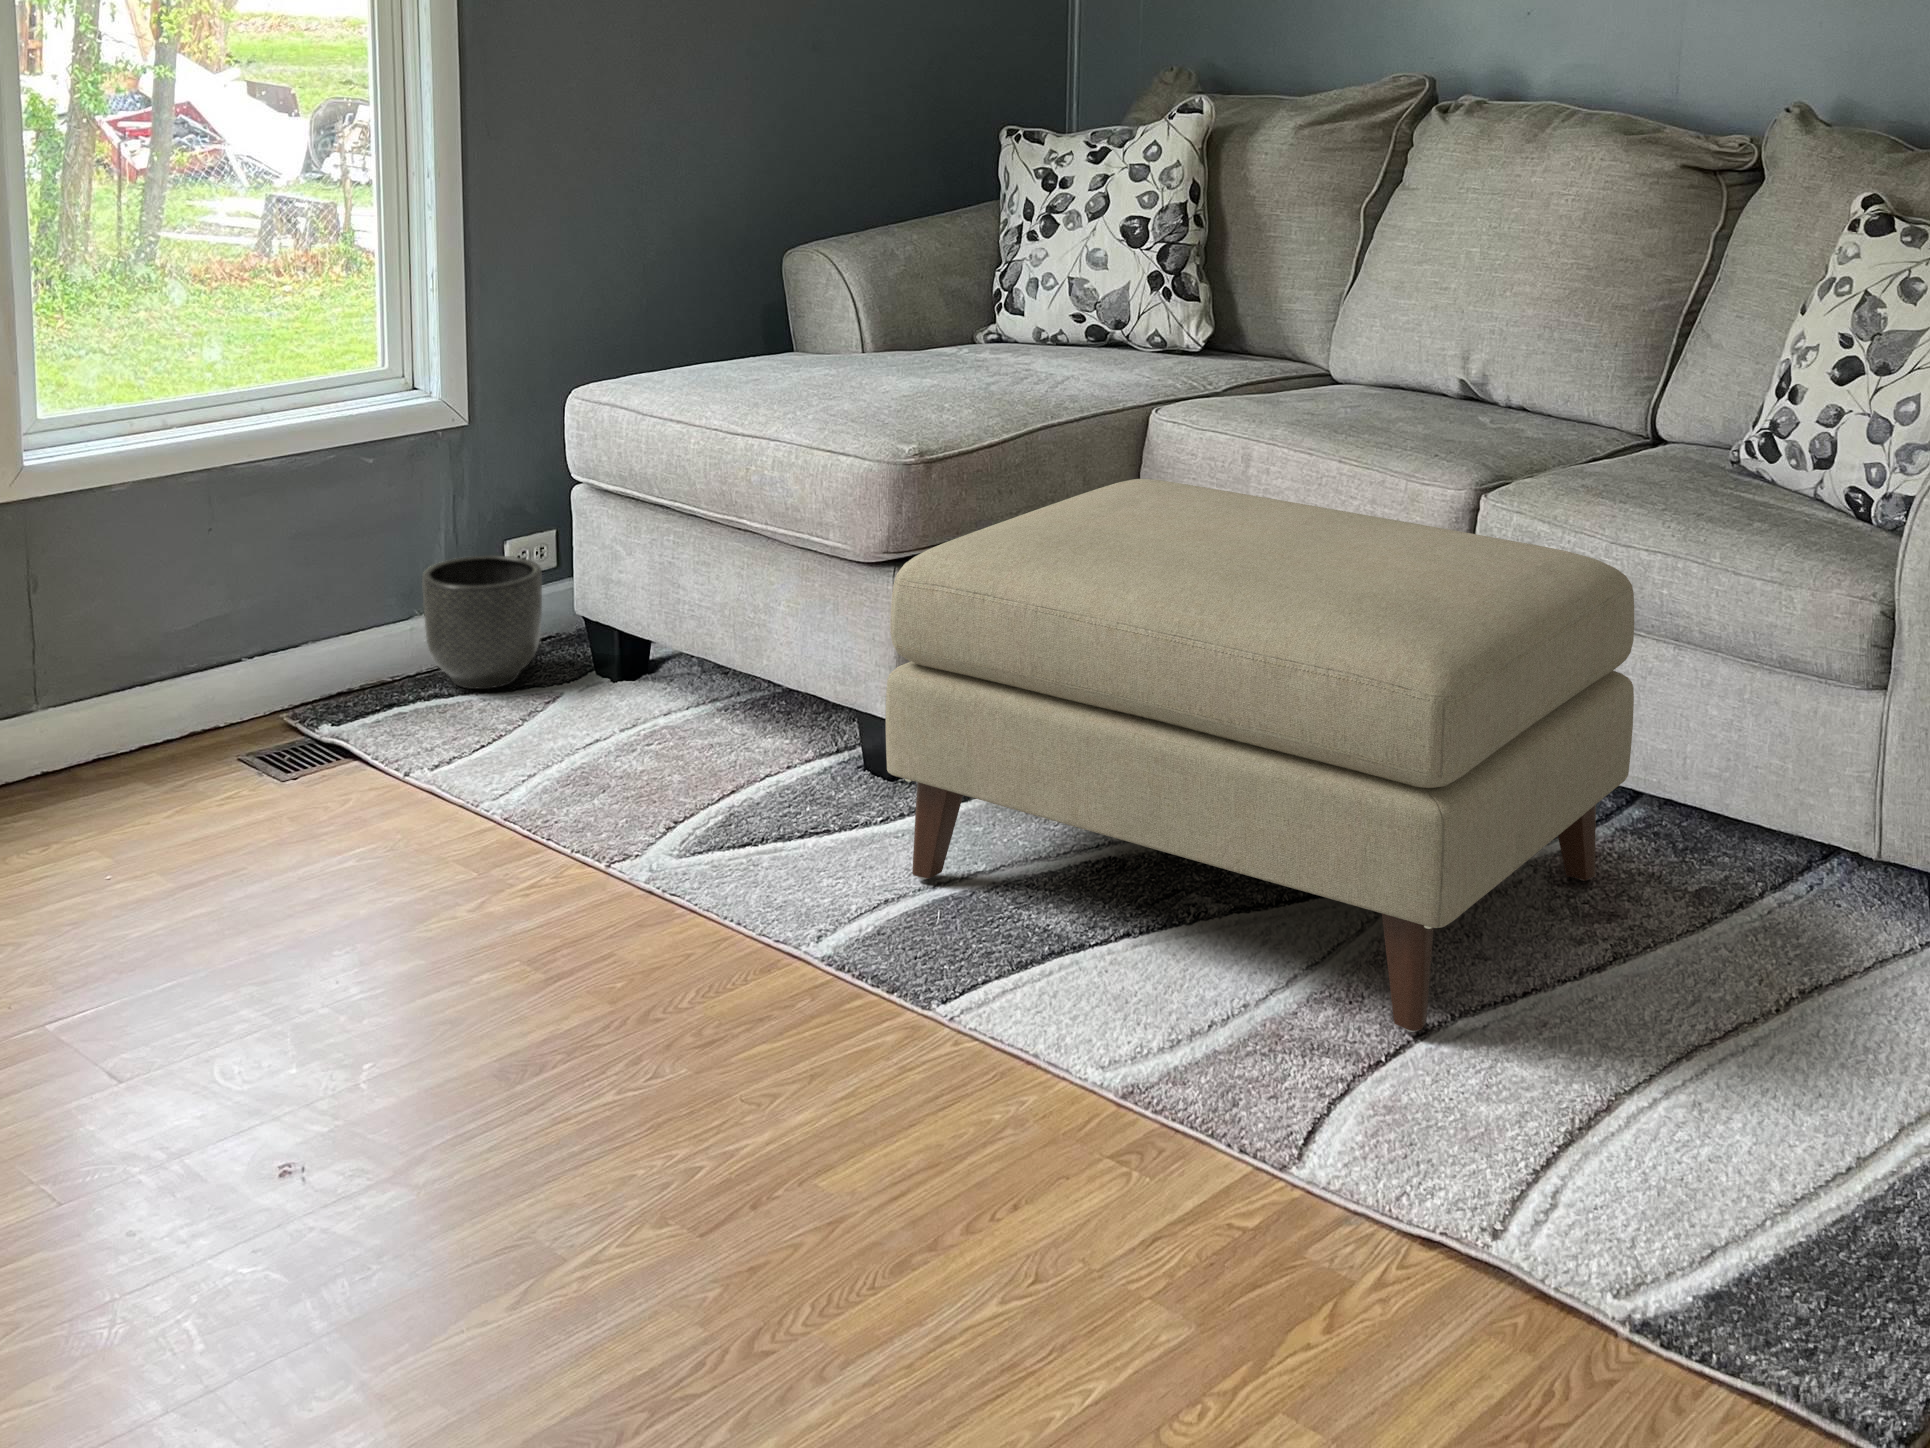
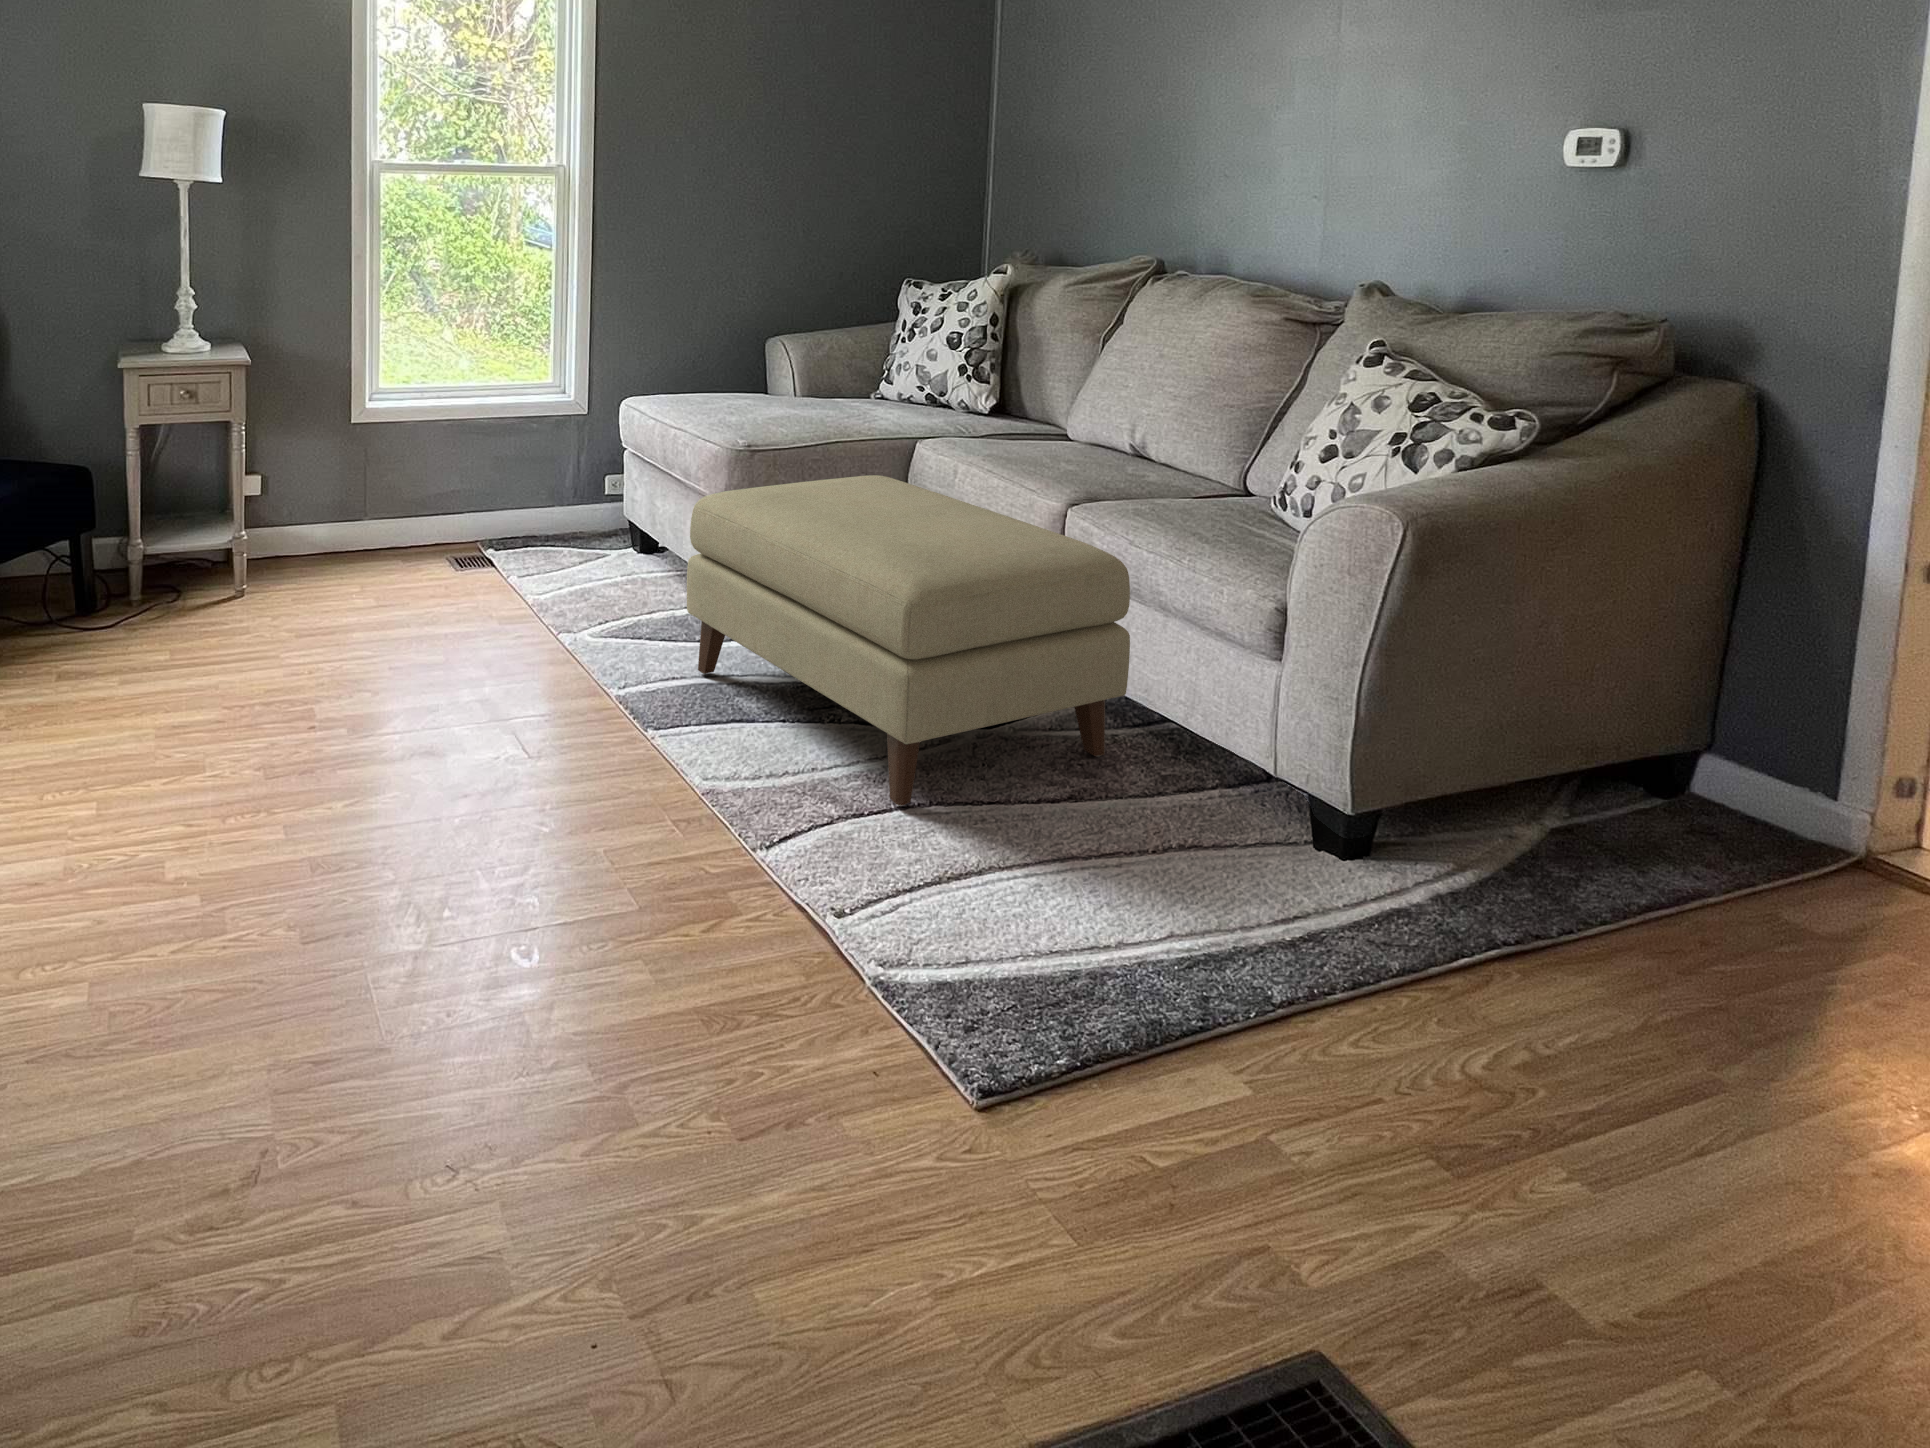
planter: present [422,555,542,689] -> none [550,482,609,549]

